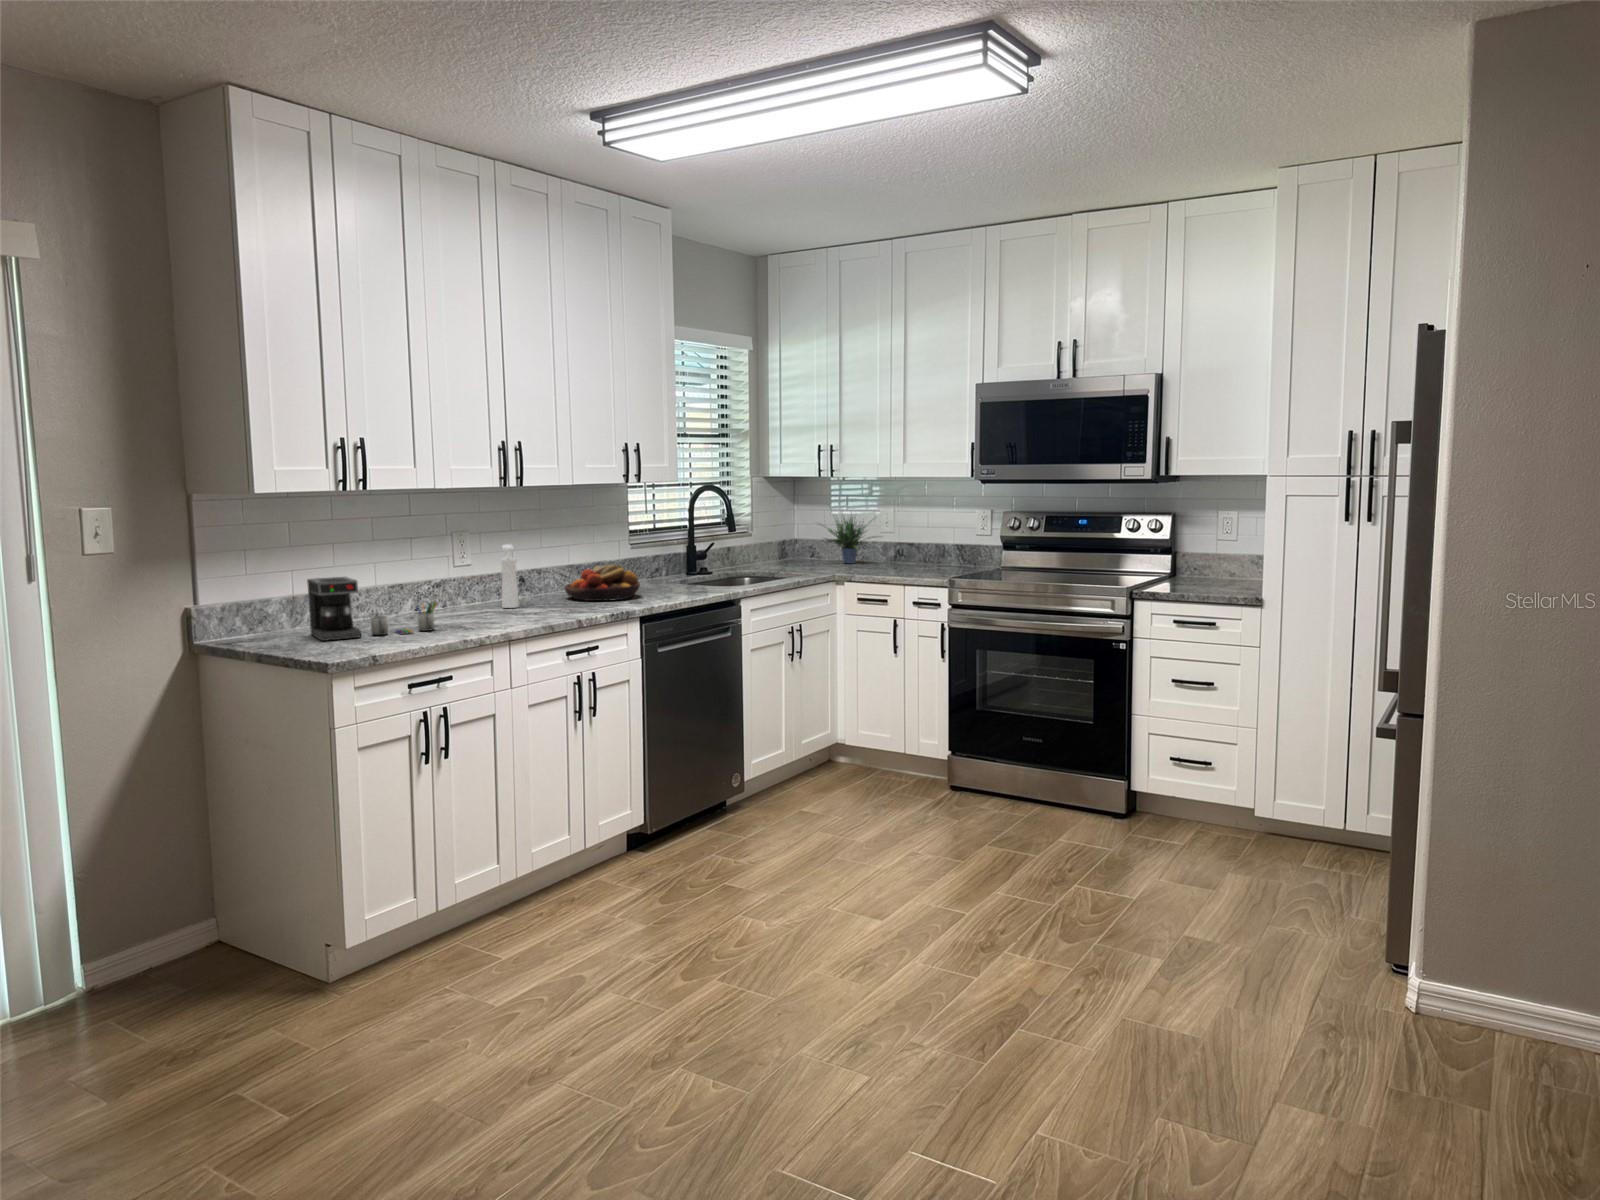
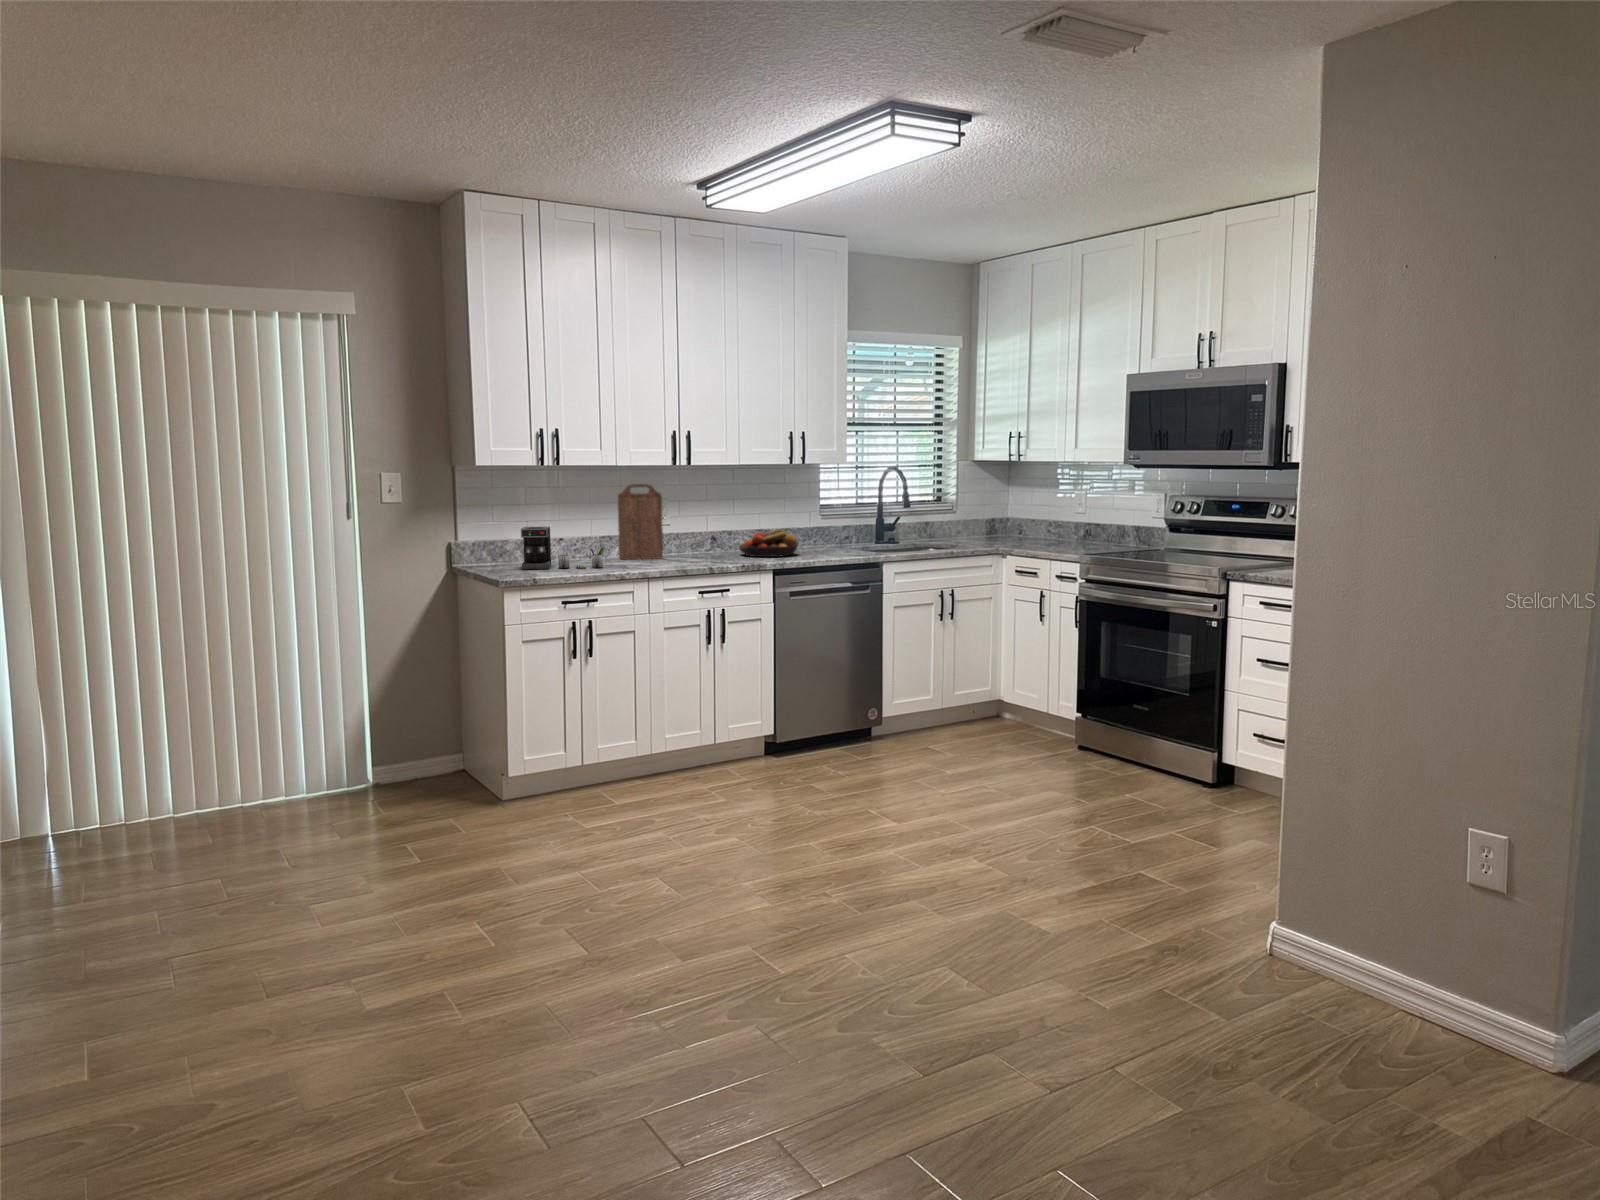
cutting board: none [418,512,481,615] -> present [618,484,663,559]
potted plant: present [825,517,875,563] -> none [1016,484,1074,541]
pepper mill: present [500,544,519,608] -> none [680,510,698,558]

